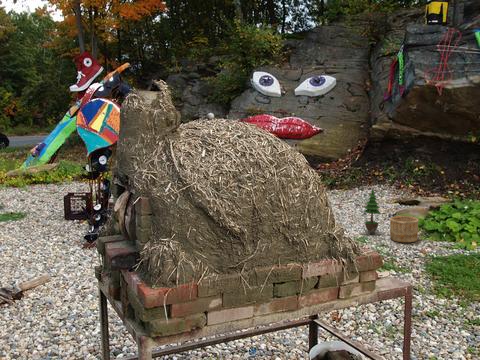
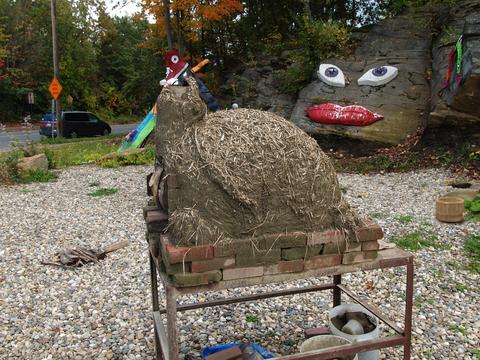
potted tree: present [364,189,380,233] -> none [411,171,427,213]

